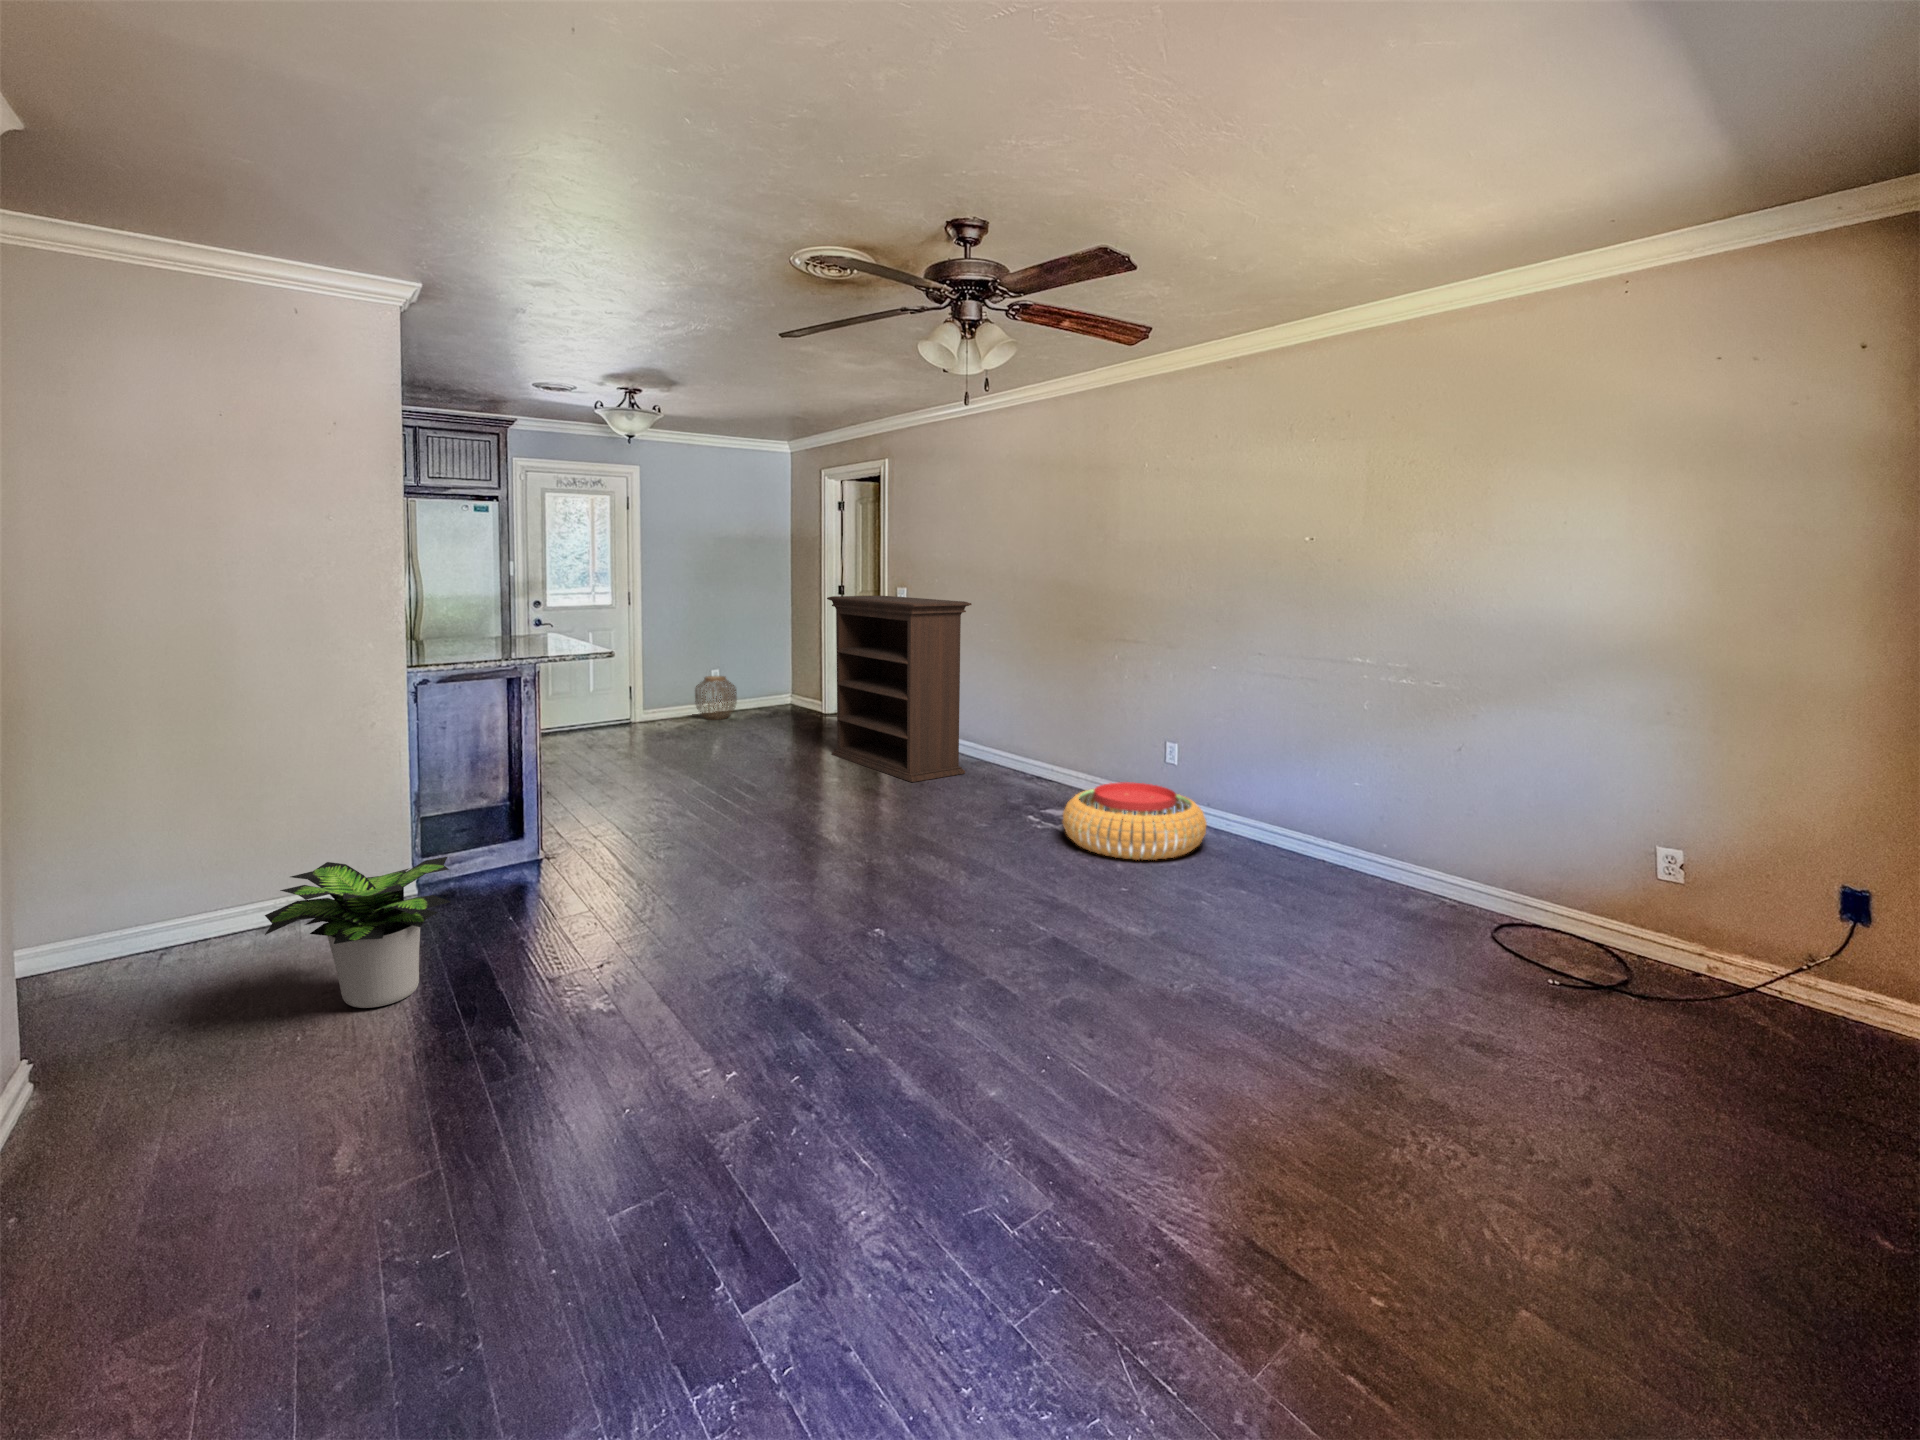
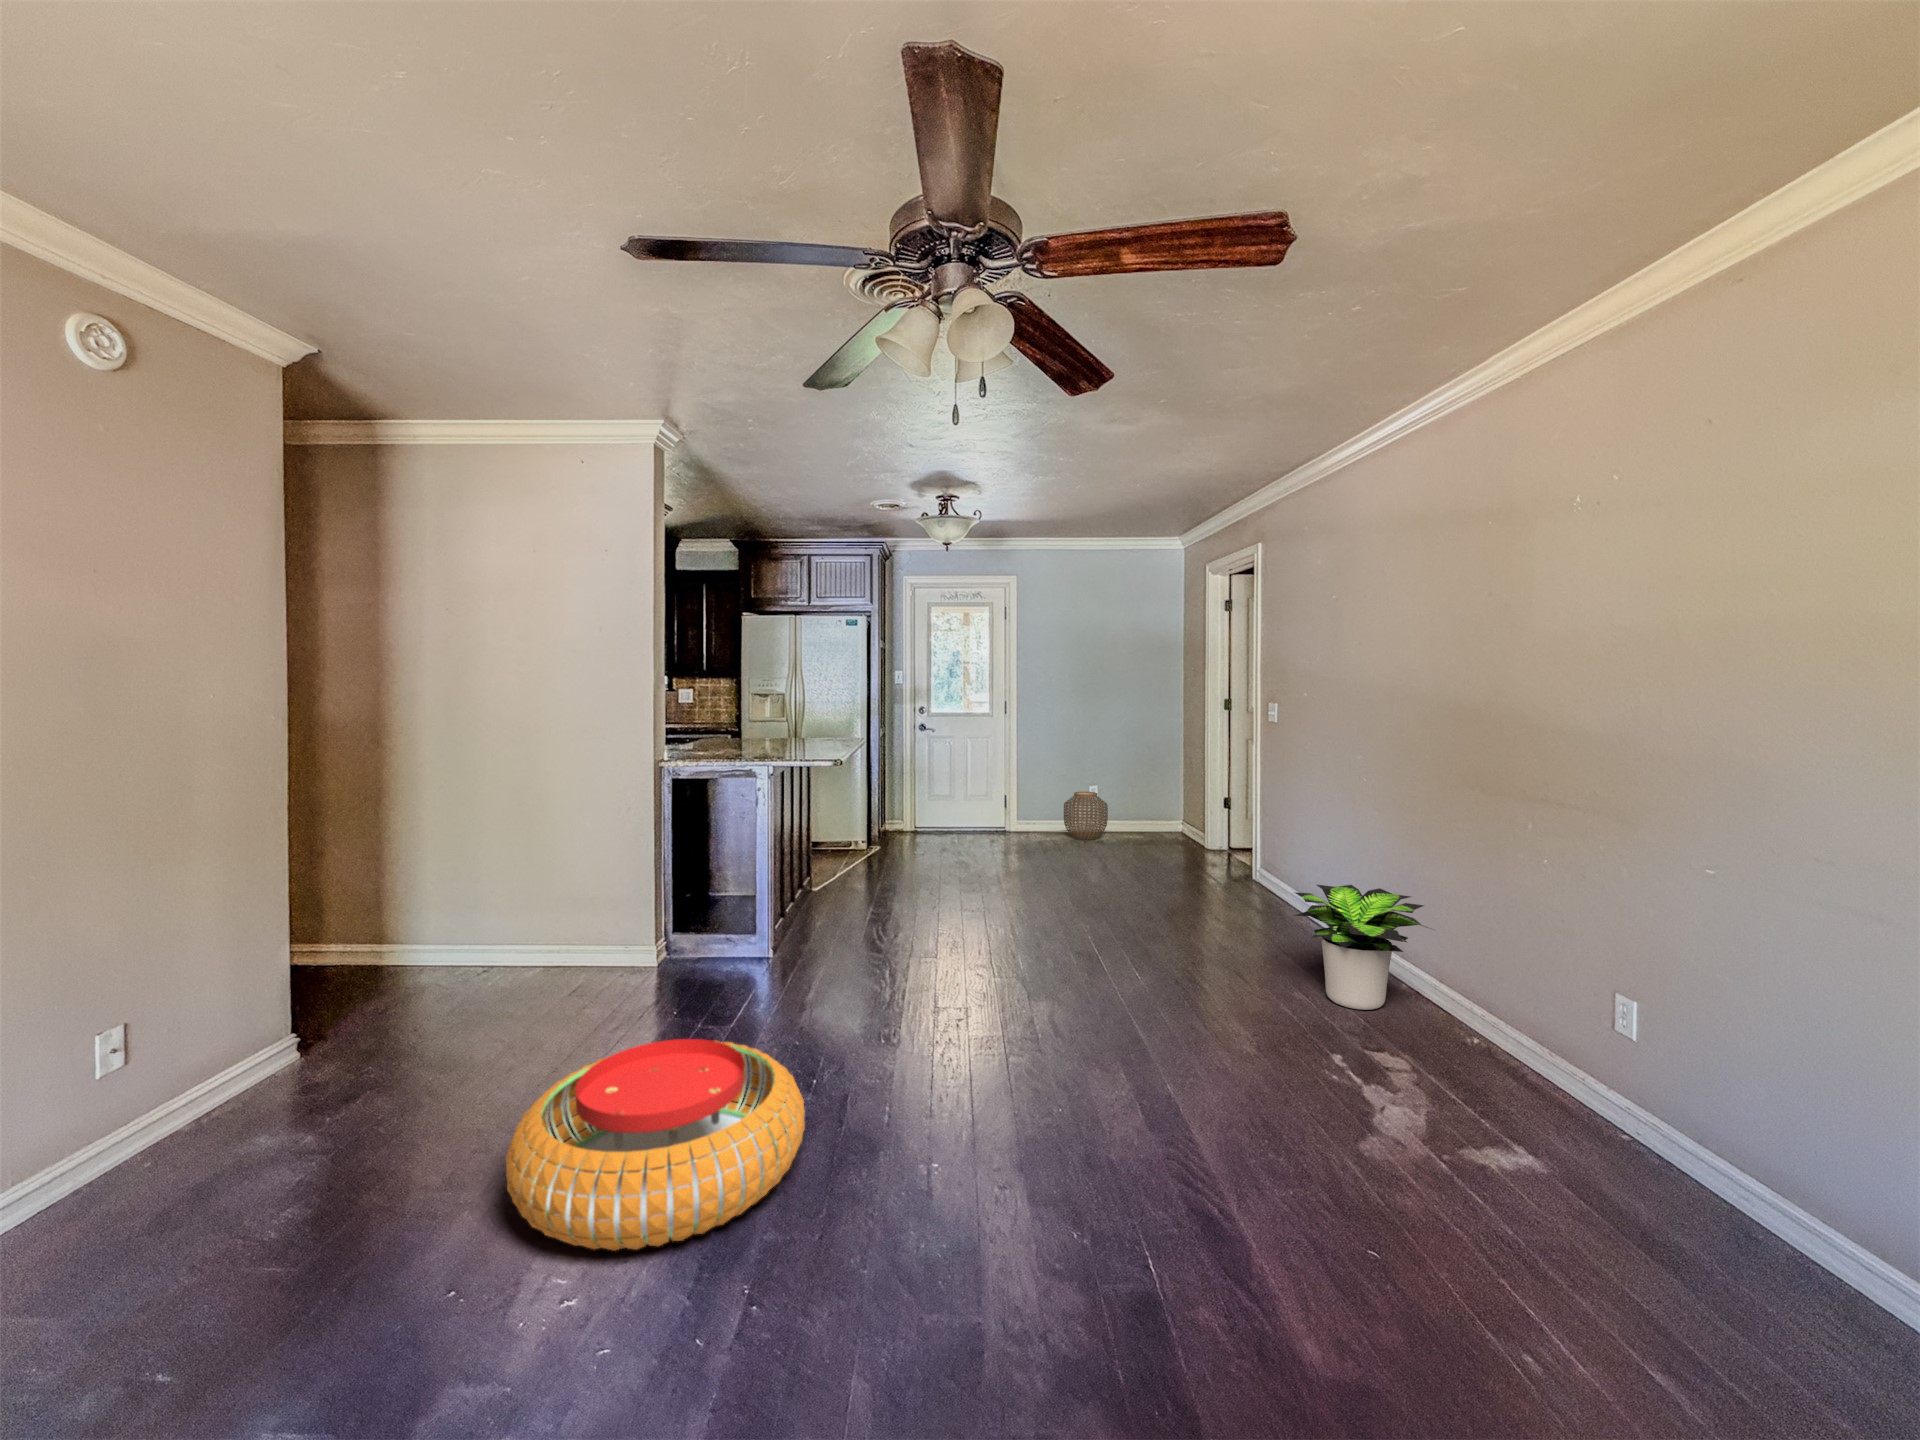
bookshelf: present [827,596,972,782] -> none [1148,704,1305,959]
pouf: present [1063,782,1207,860] -> present [506,1039,805,1251]
potted plant: present [265,857,451,1008] -> present [1294,885,1428,1010]

